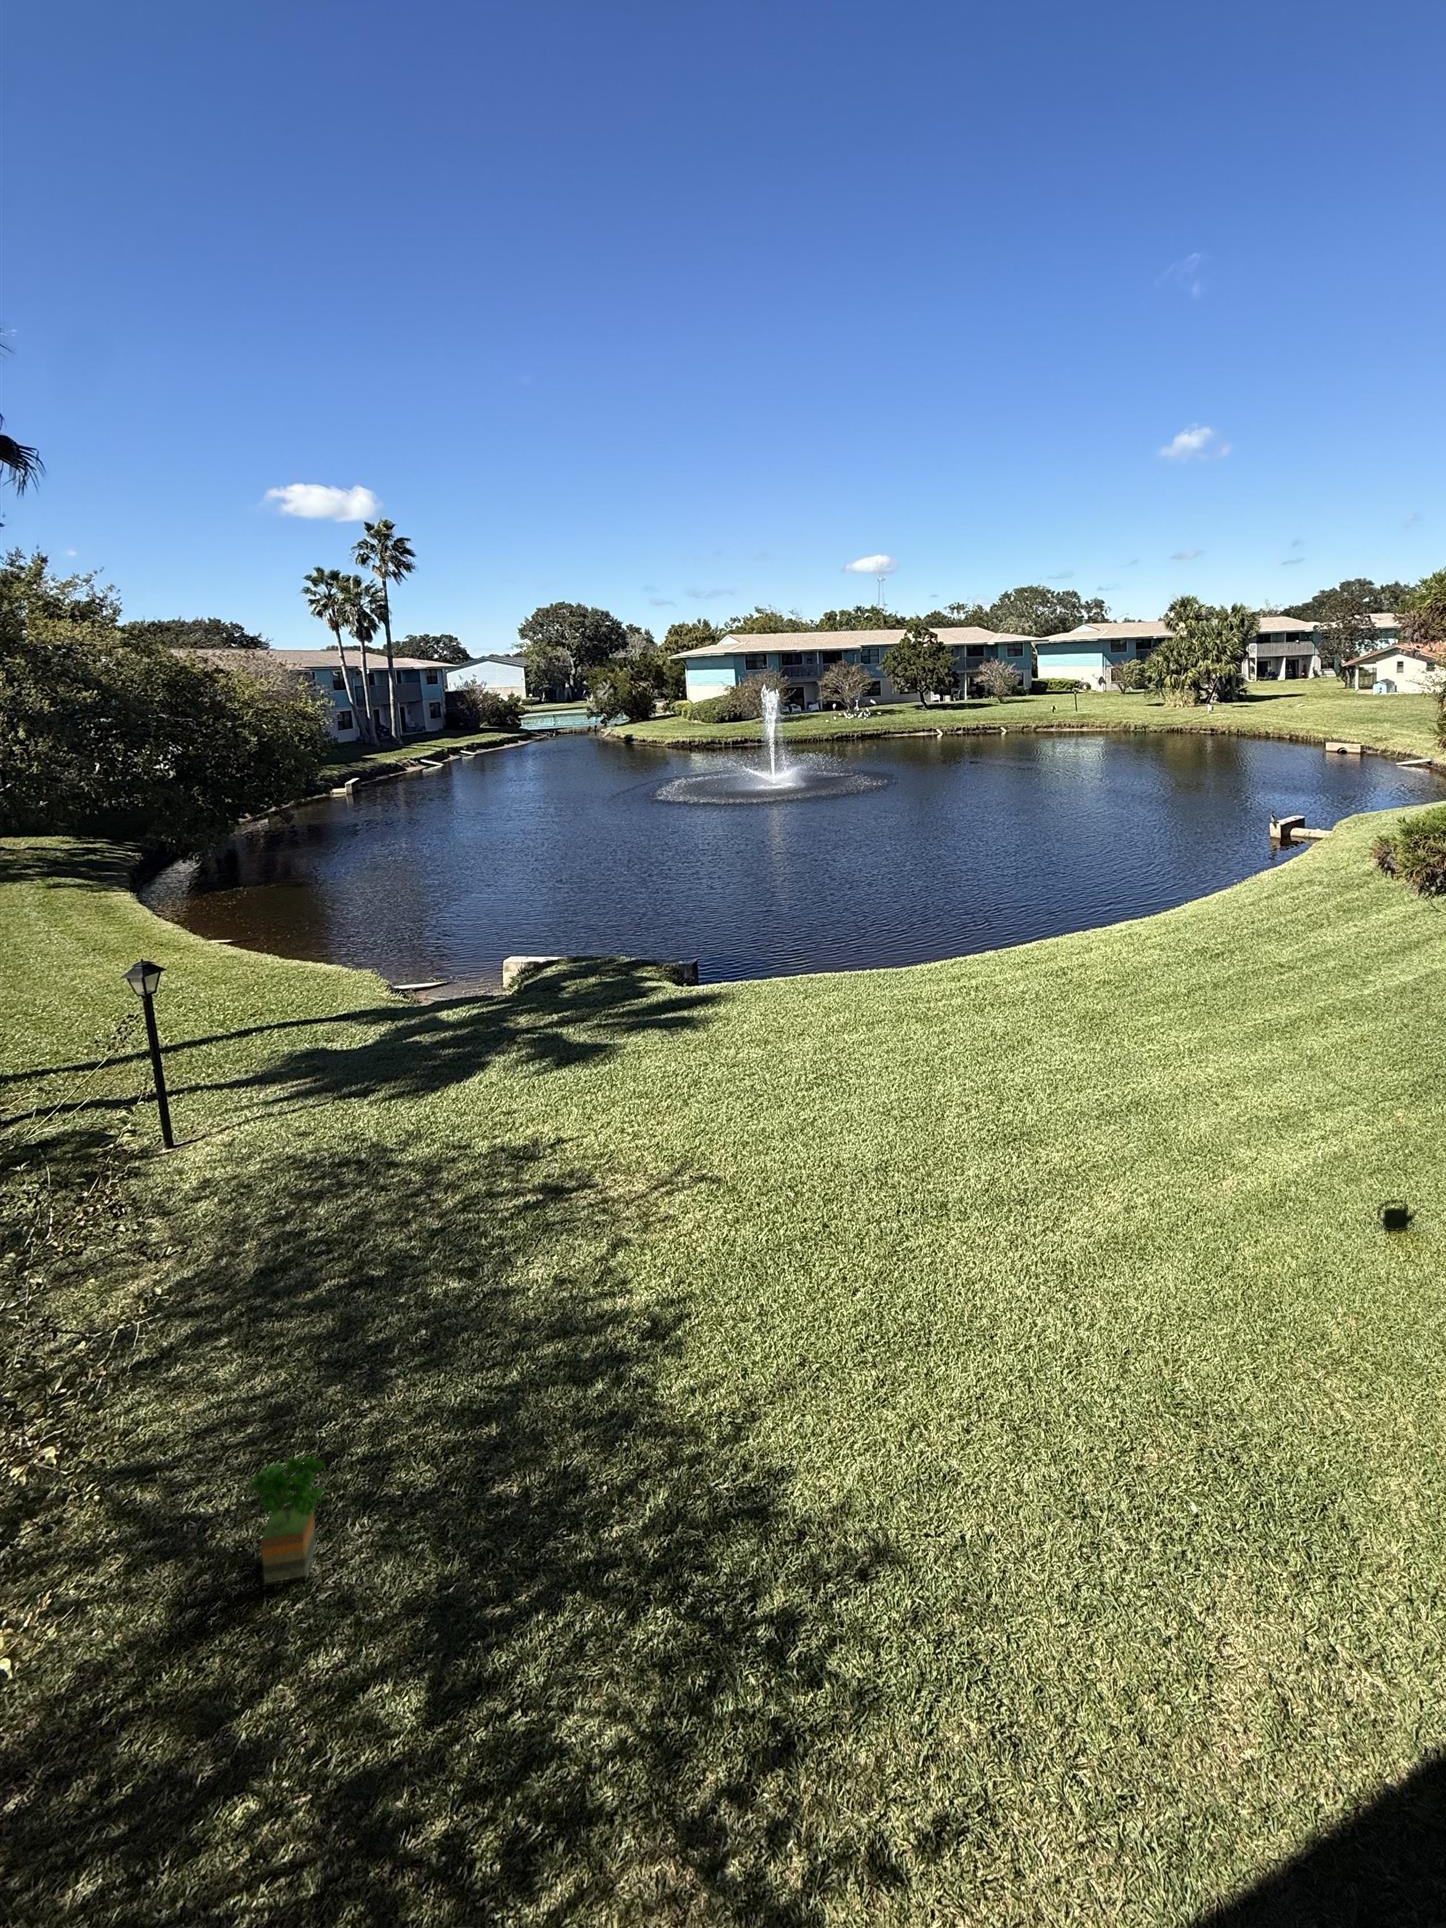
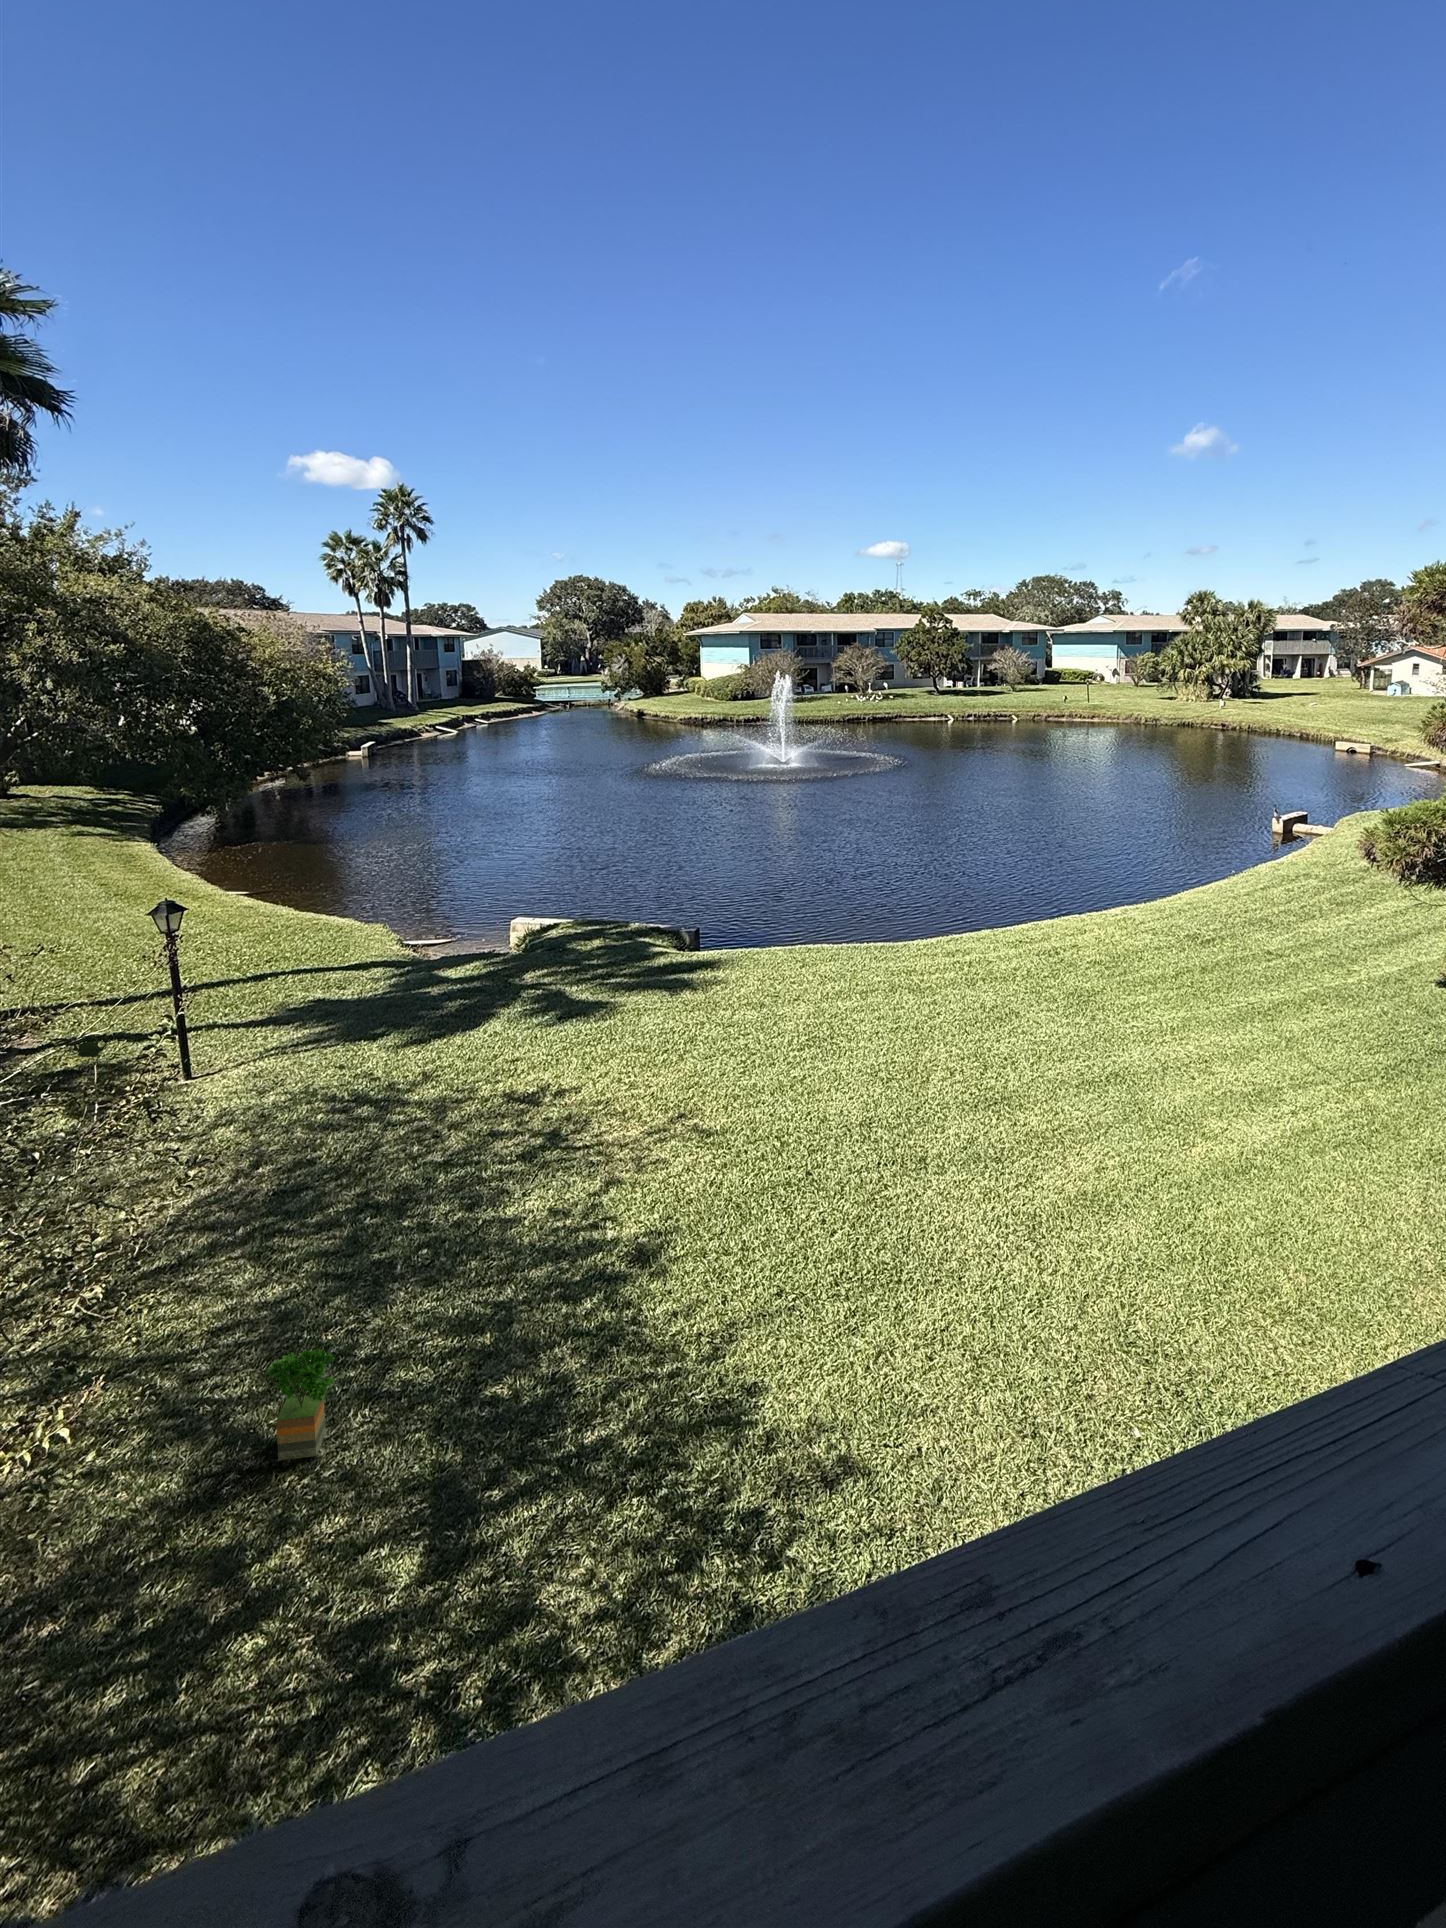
watering can: present [1377,1200,1421,1231] -> present [73,1036,110,1057]

